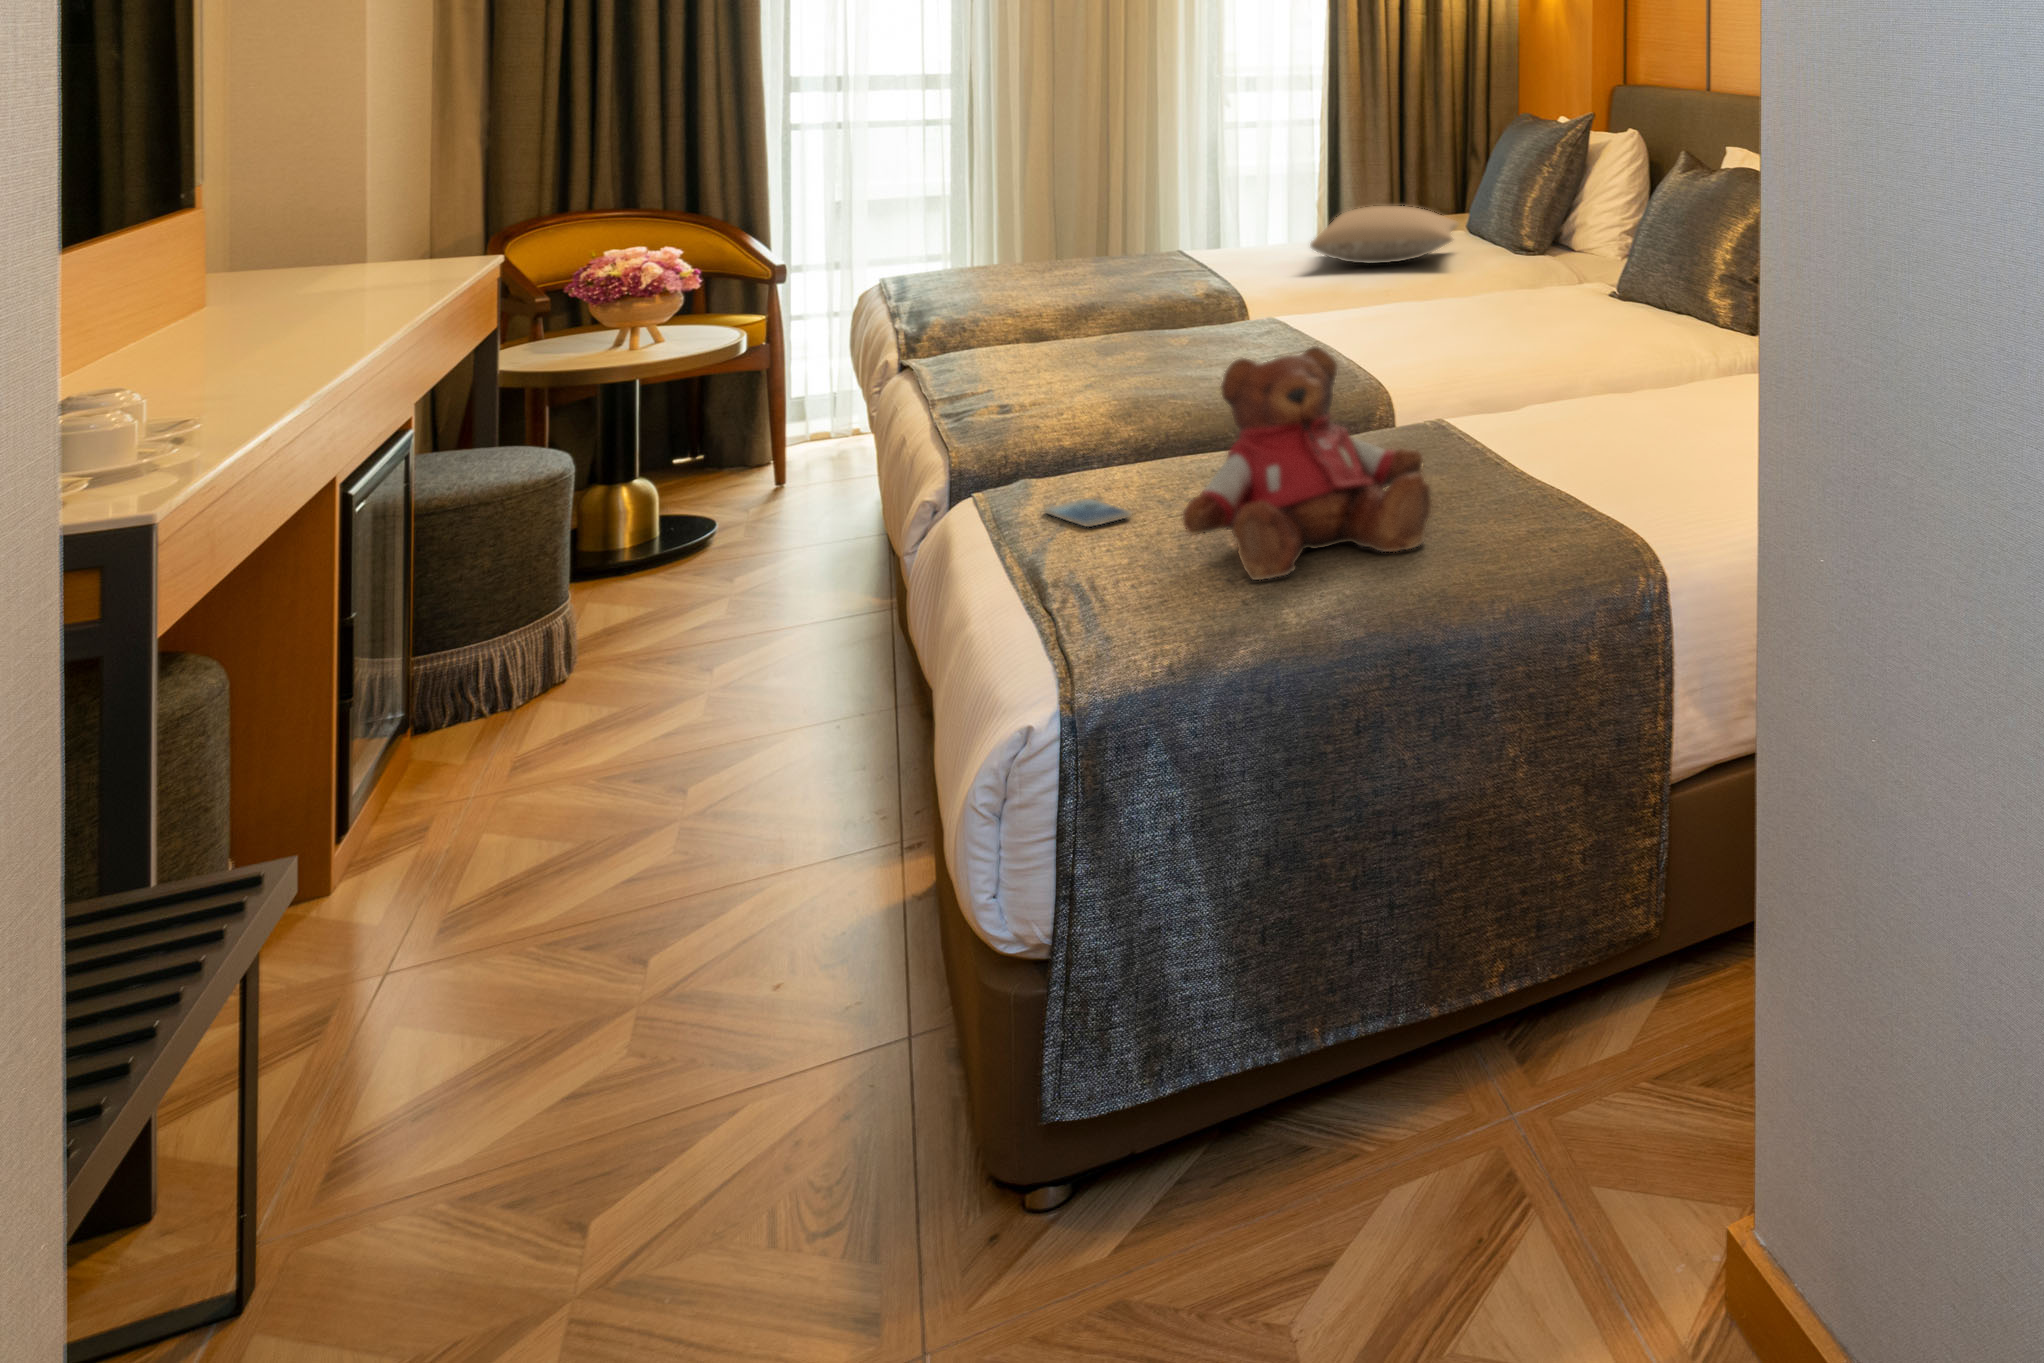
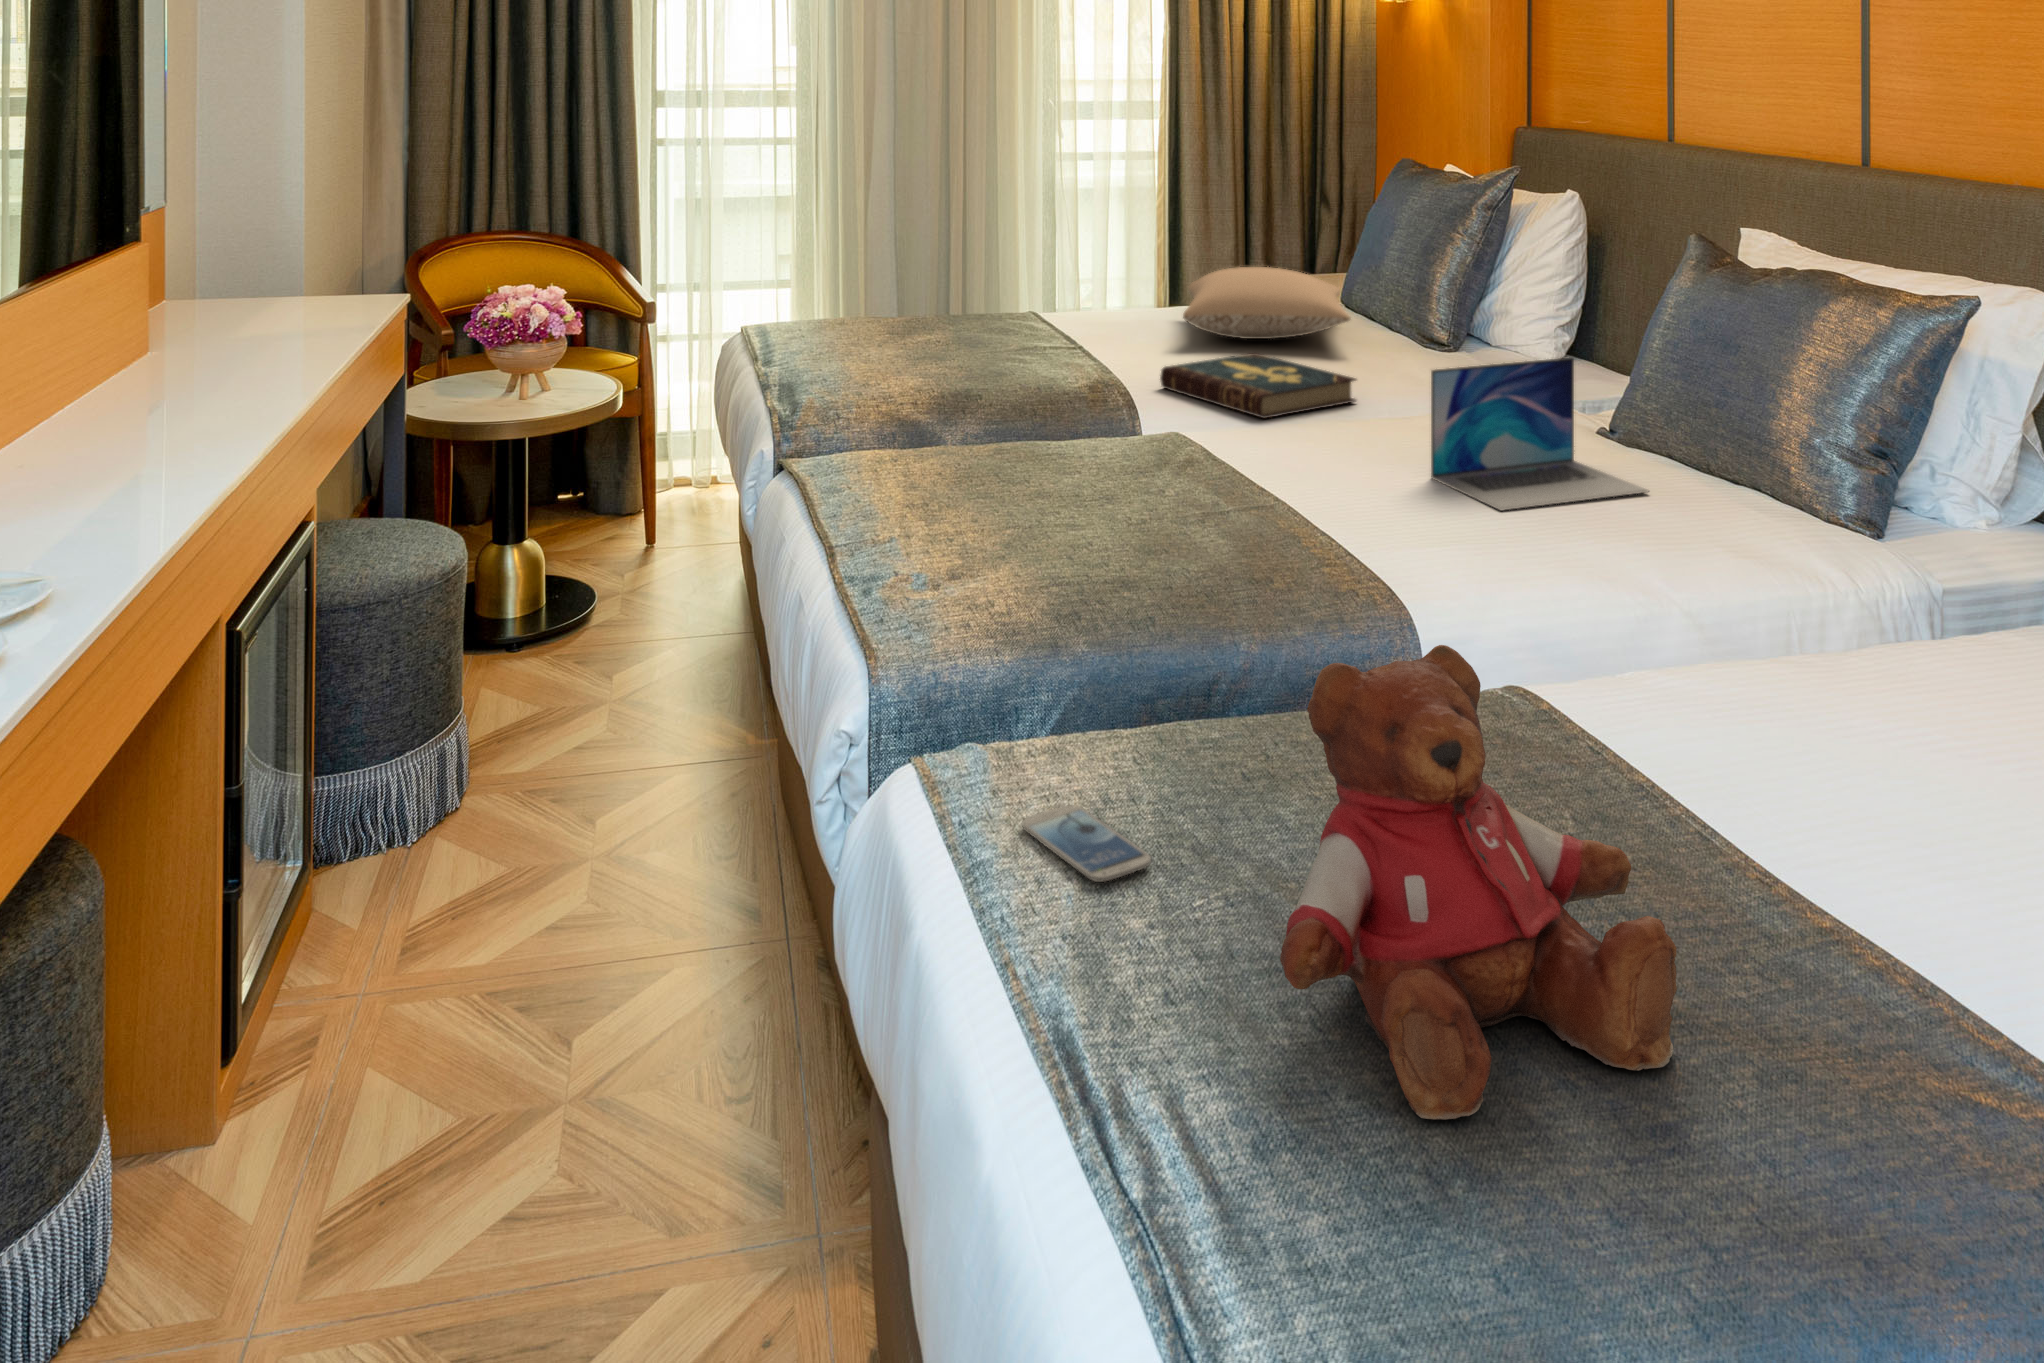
laptop: none [1466,240,1623,345] -> present [1431,357,1648,510]
book: none [1275,267,1438,309] -> present [1160,353,1356,418]

